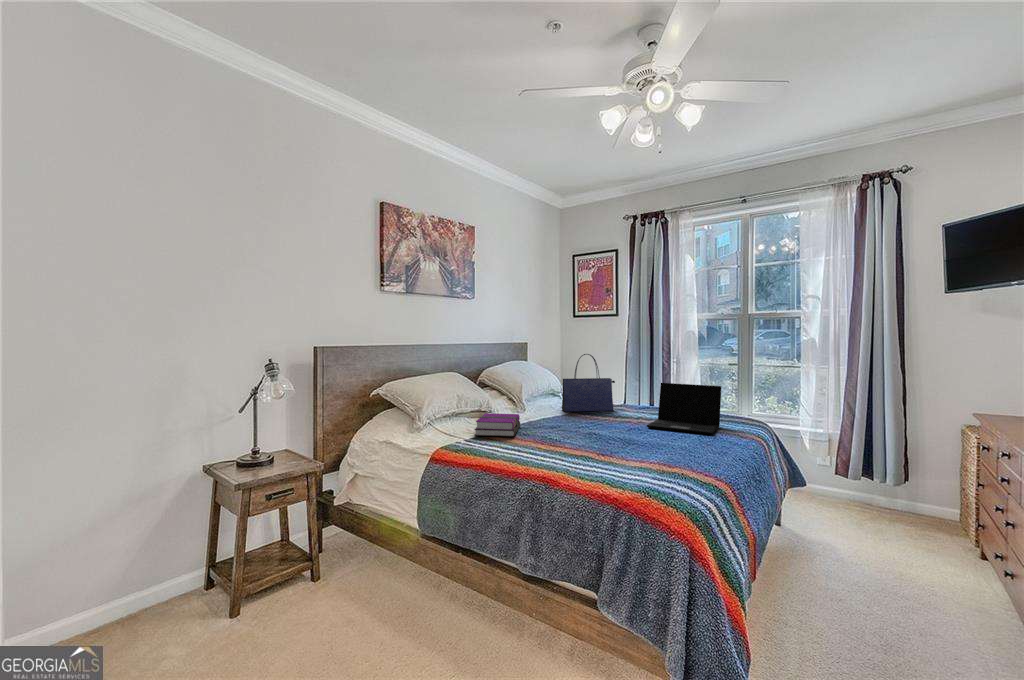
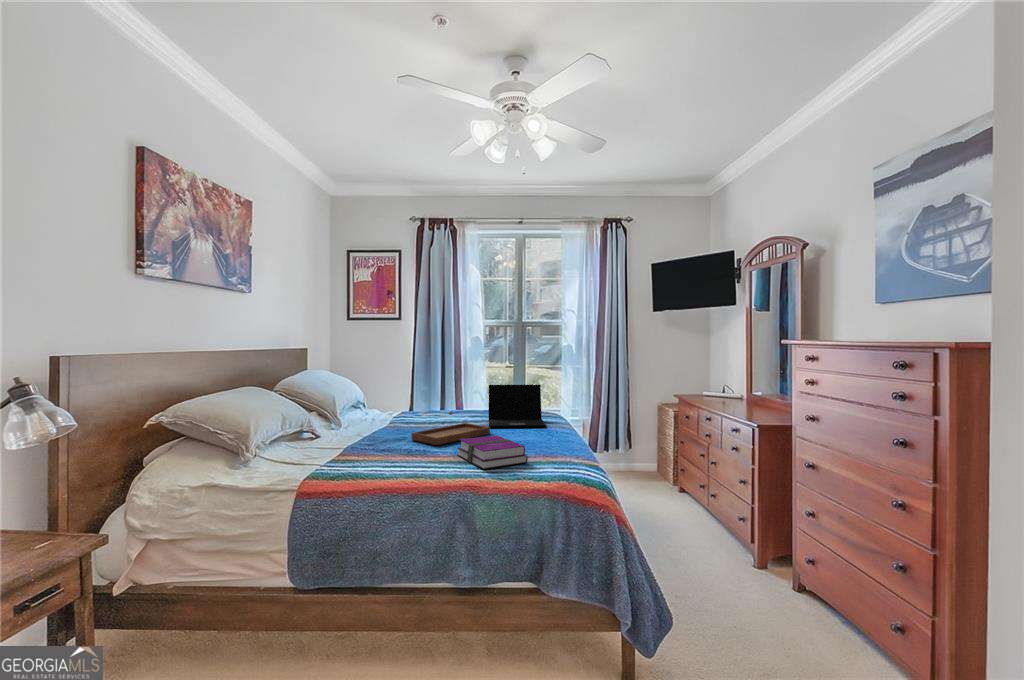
tote bag: present [562,354,615,412] -> none [383,359,436,422]
tray: none [559,406,640,437] -> present [411,411,490,445]
hardback book: present [475,413,520,436] -> present [457,436,528,469]

